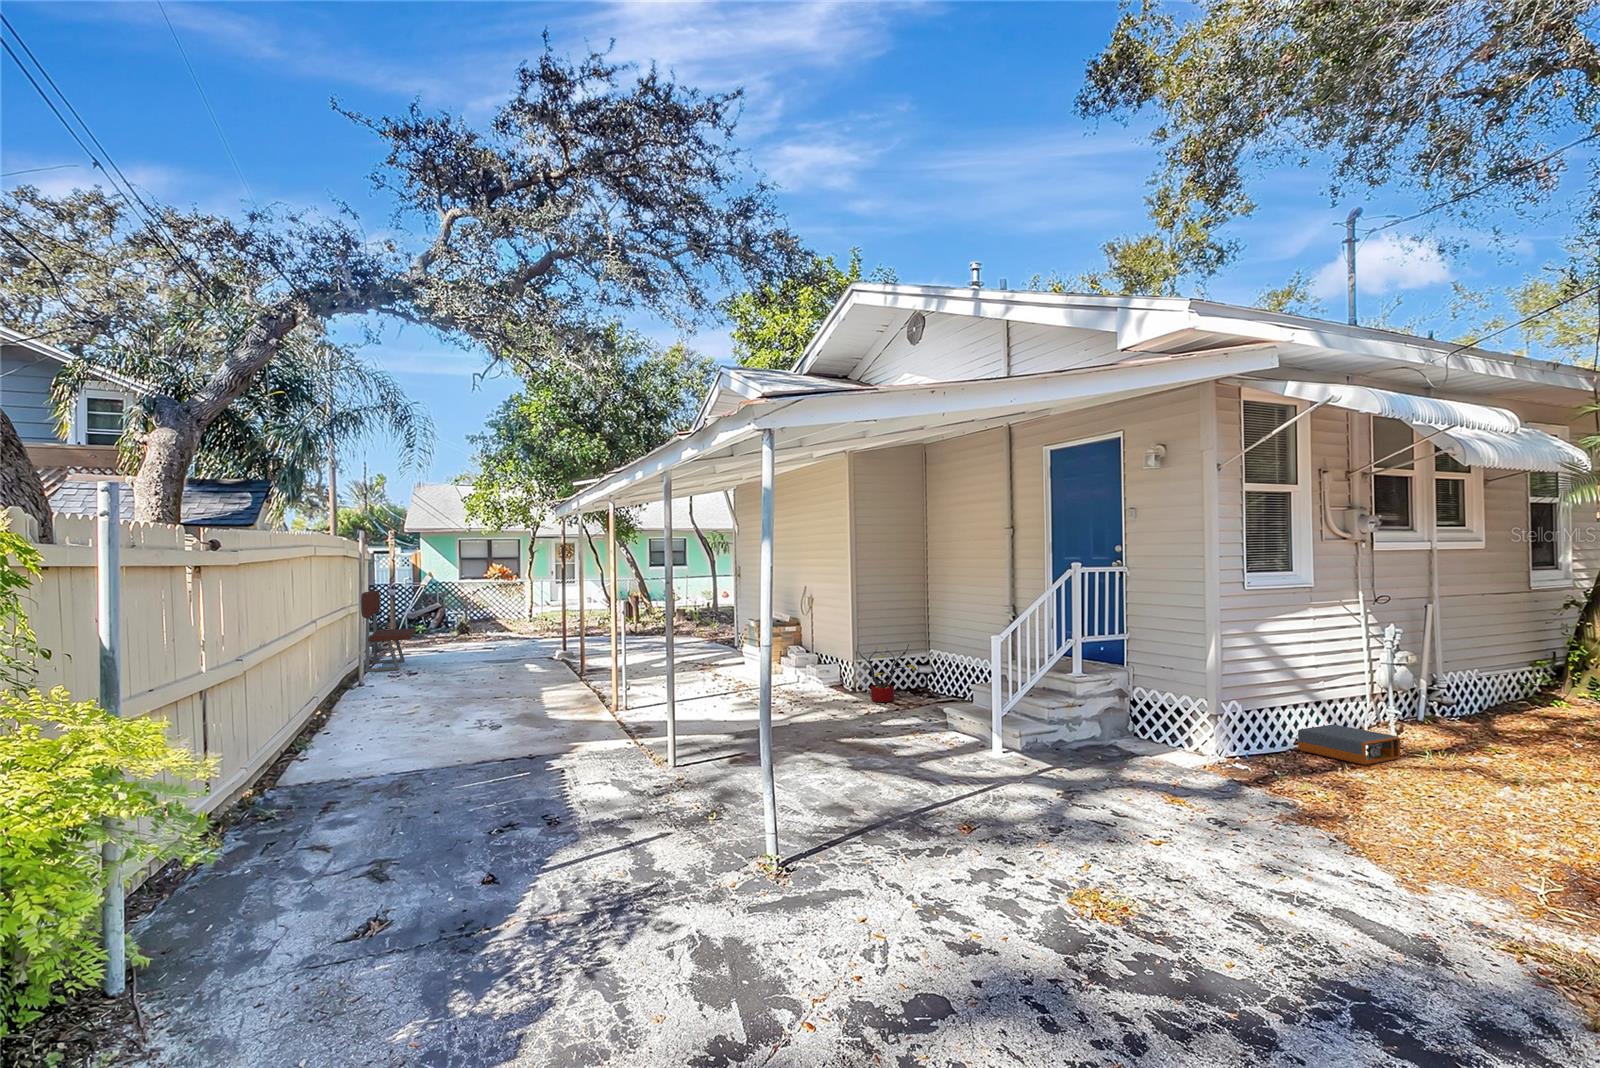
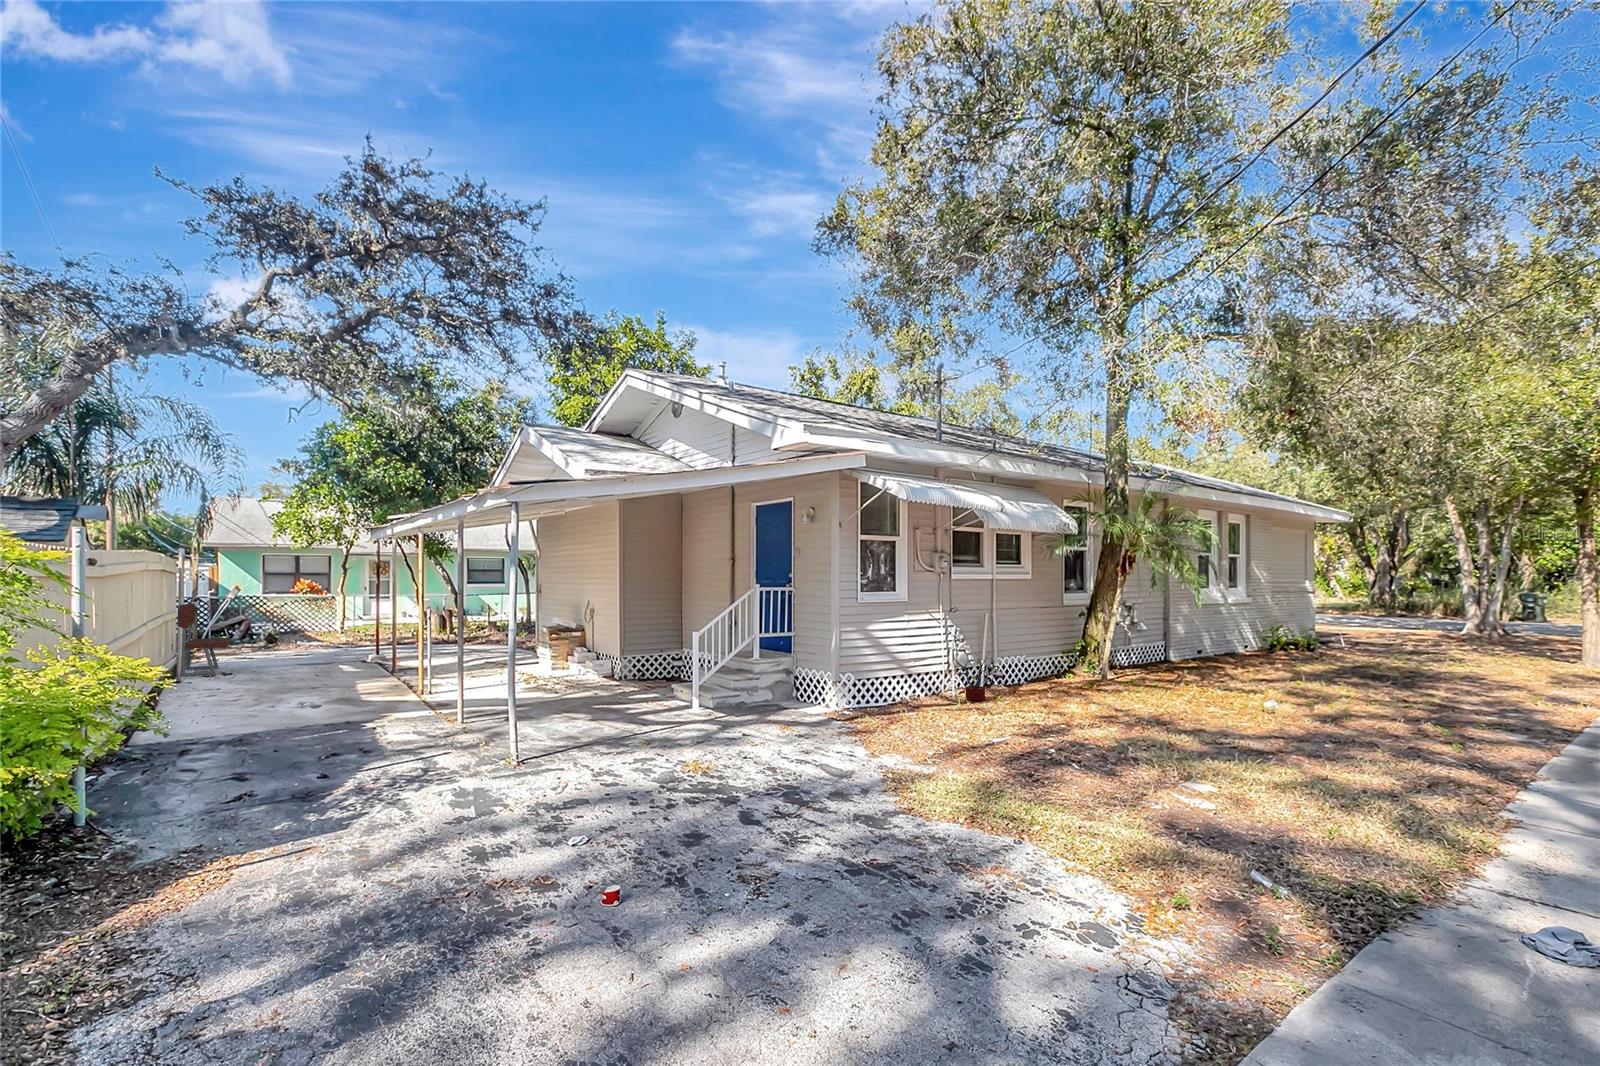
decorative plant: present [856,644,915,702] -> present [949,655,999,701]
storage box: present [1298,724,1401,765] -> none [895,689,949,711]

